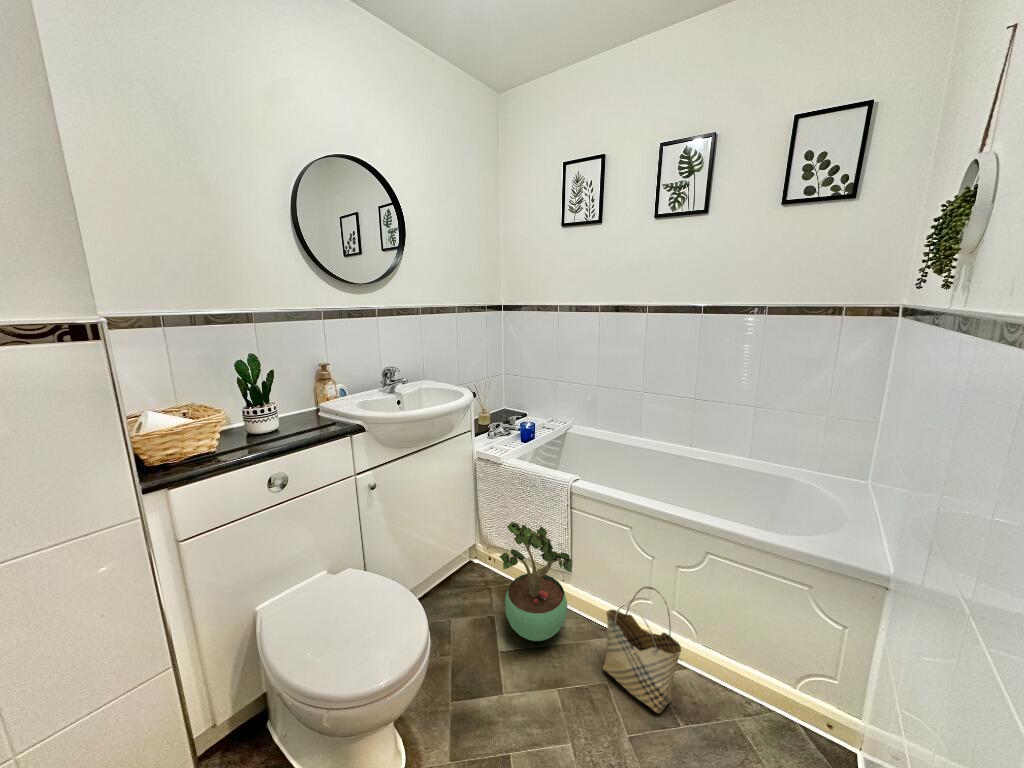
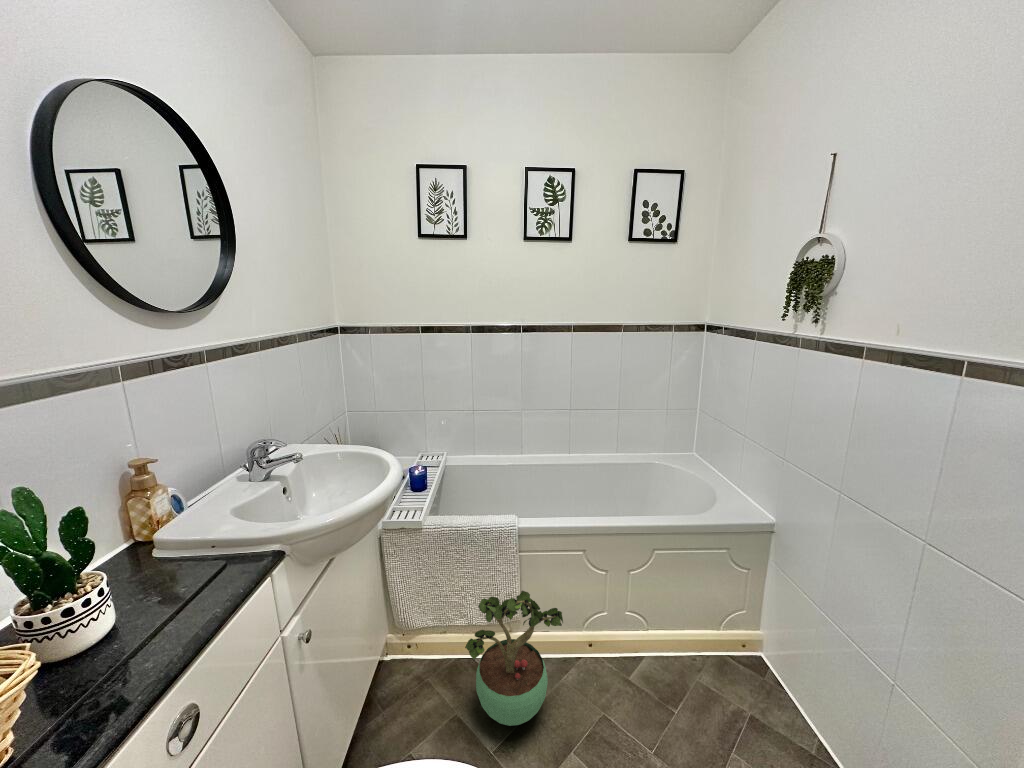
woven basket: present [603,587,681,713] -> none [592,603,667,716]

